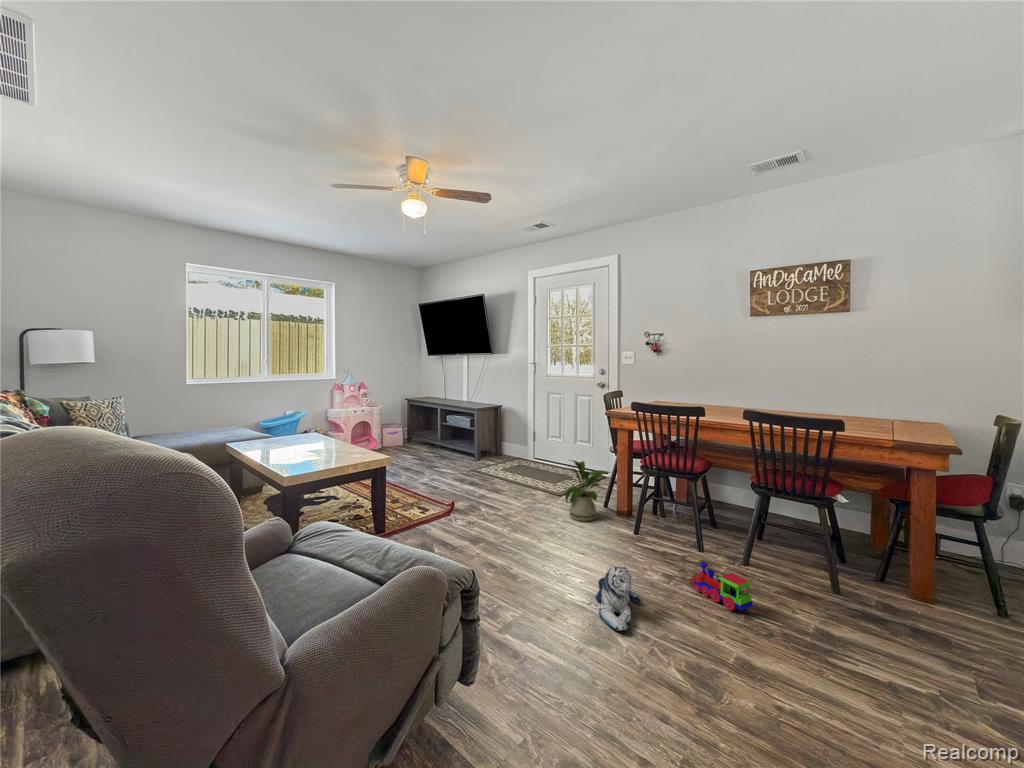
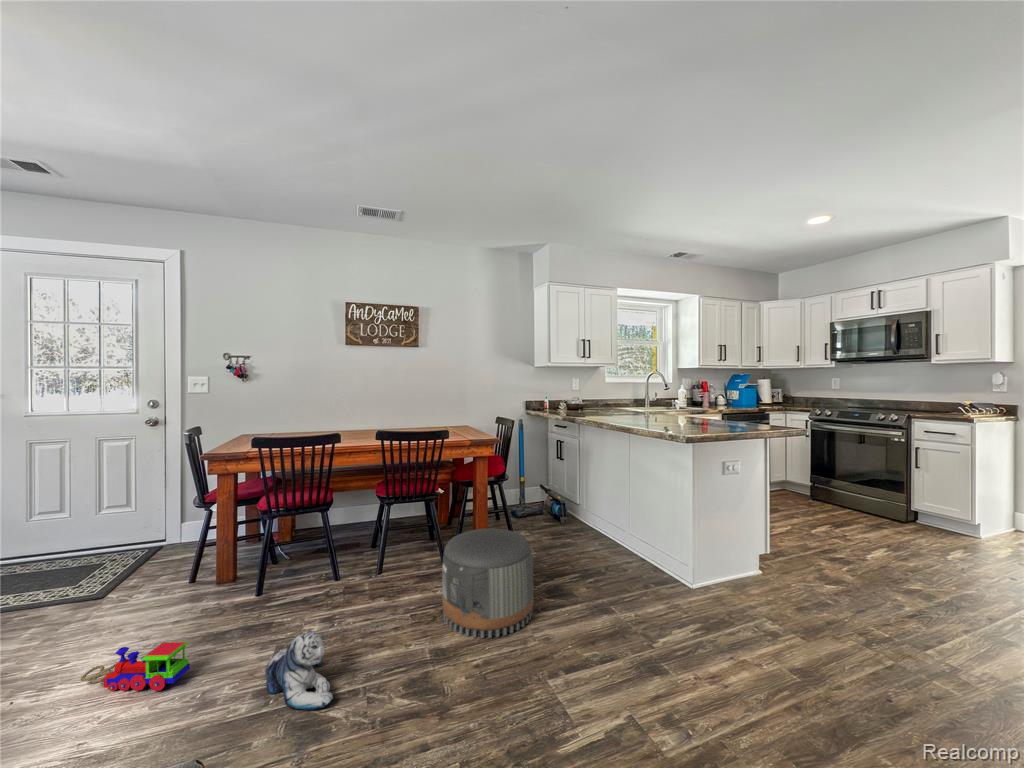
house plant: present [565,460,610,521] -> none [124,532,208,618]
pouf: none [779,554,948,724] -> present [442,528,534,638]
toy train: present [677,562,753,611] -> present [81,642,190,691]

